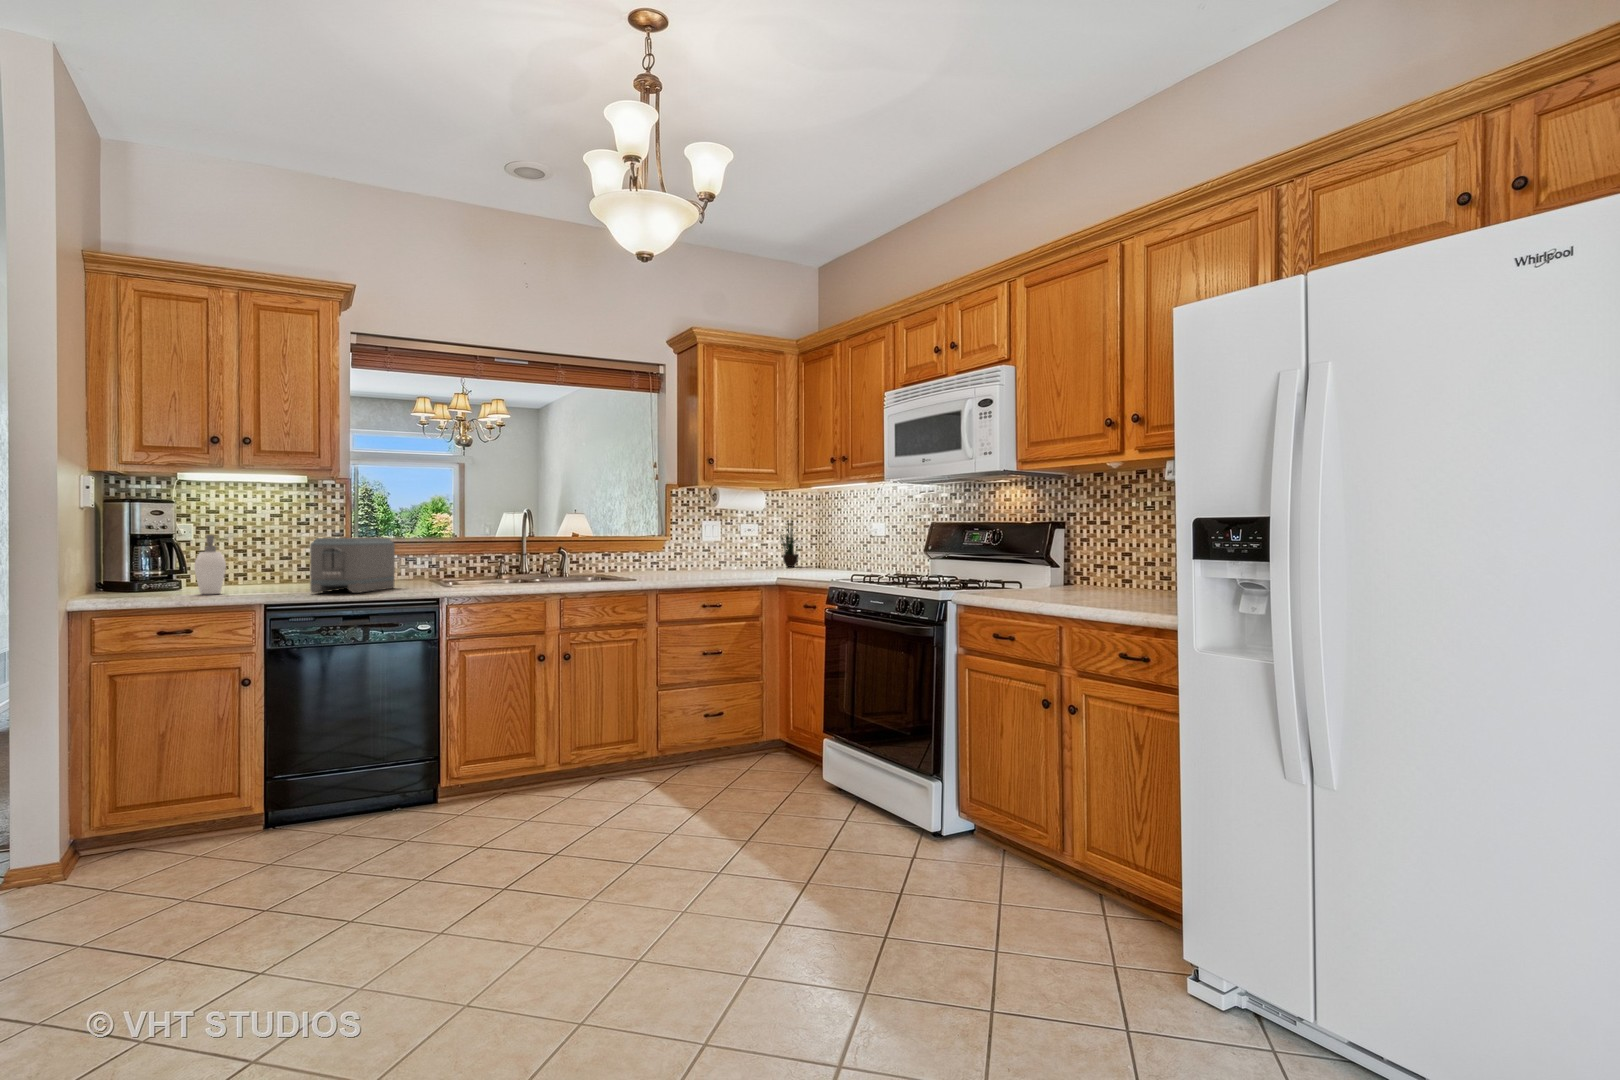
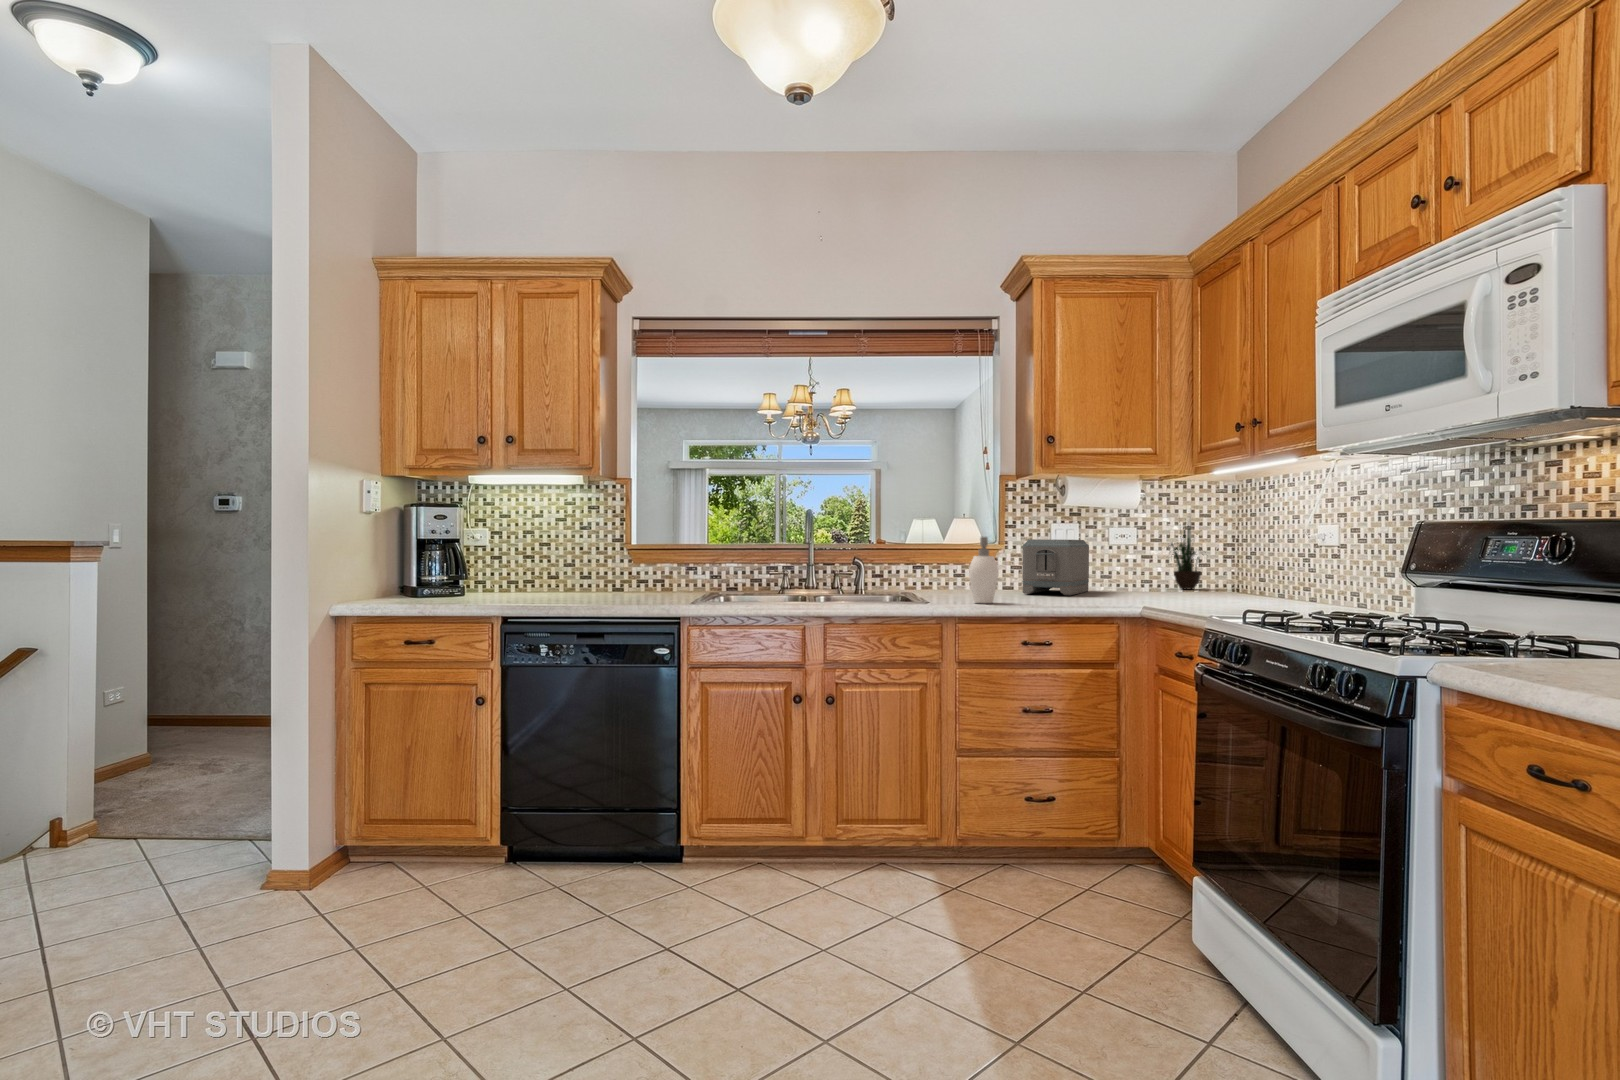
soap dispenser: present [194,535,226,594] -> present [969,537,998,603]
toaster: present [310,538,395,593] -> present [1022,539,1089,595]

